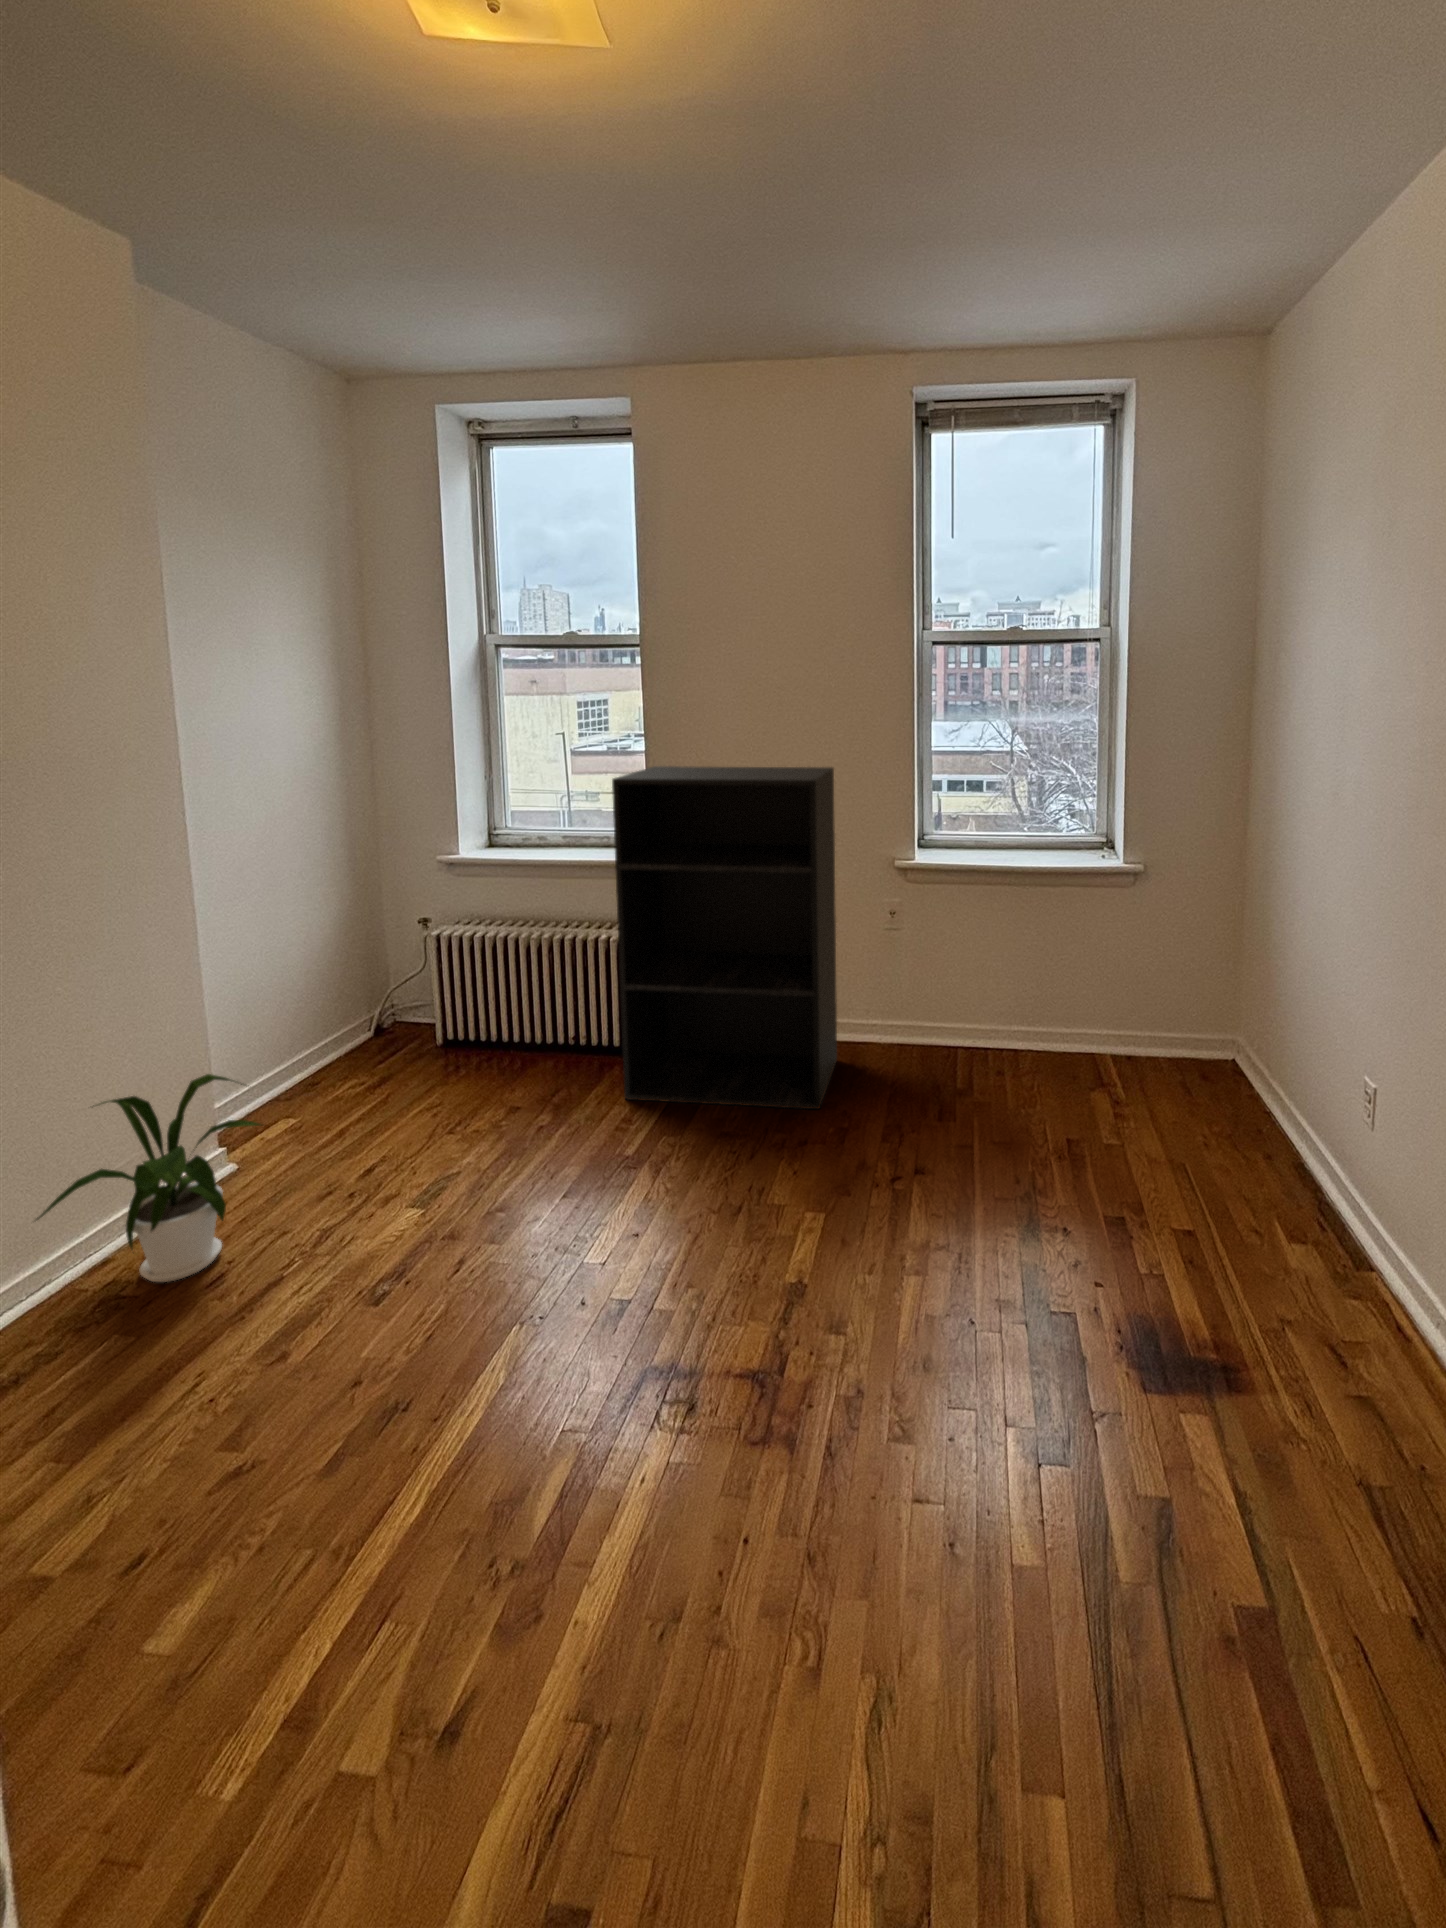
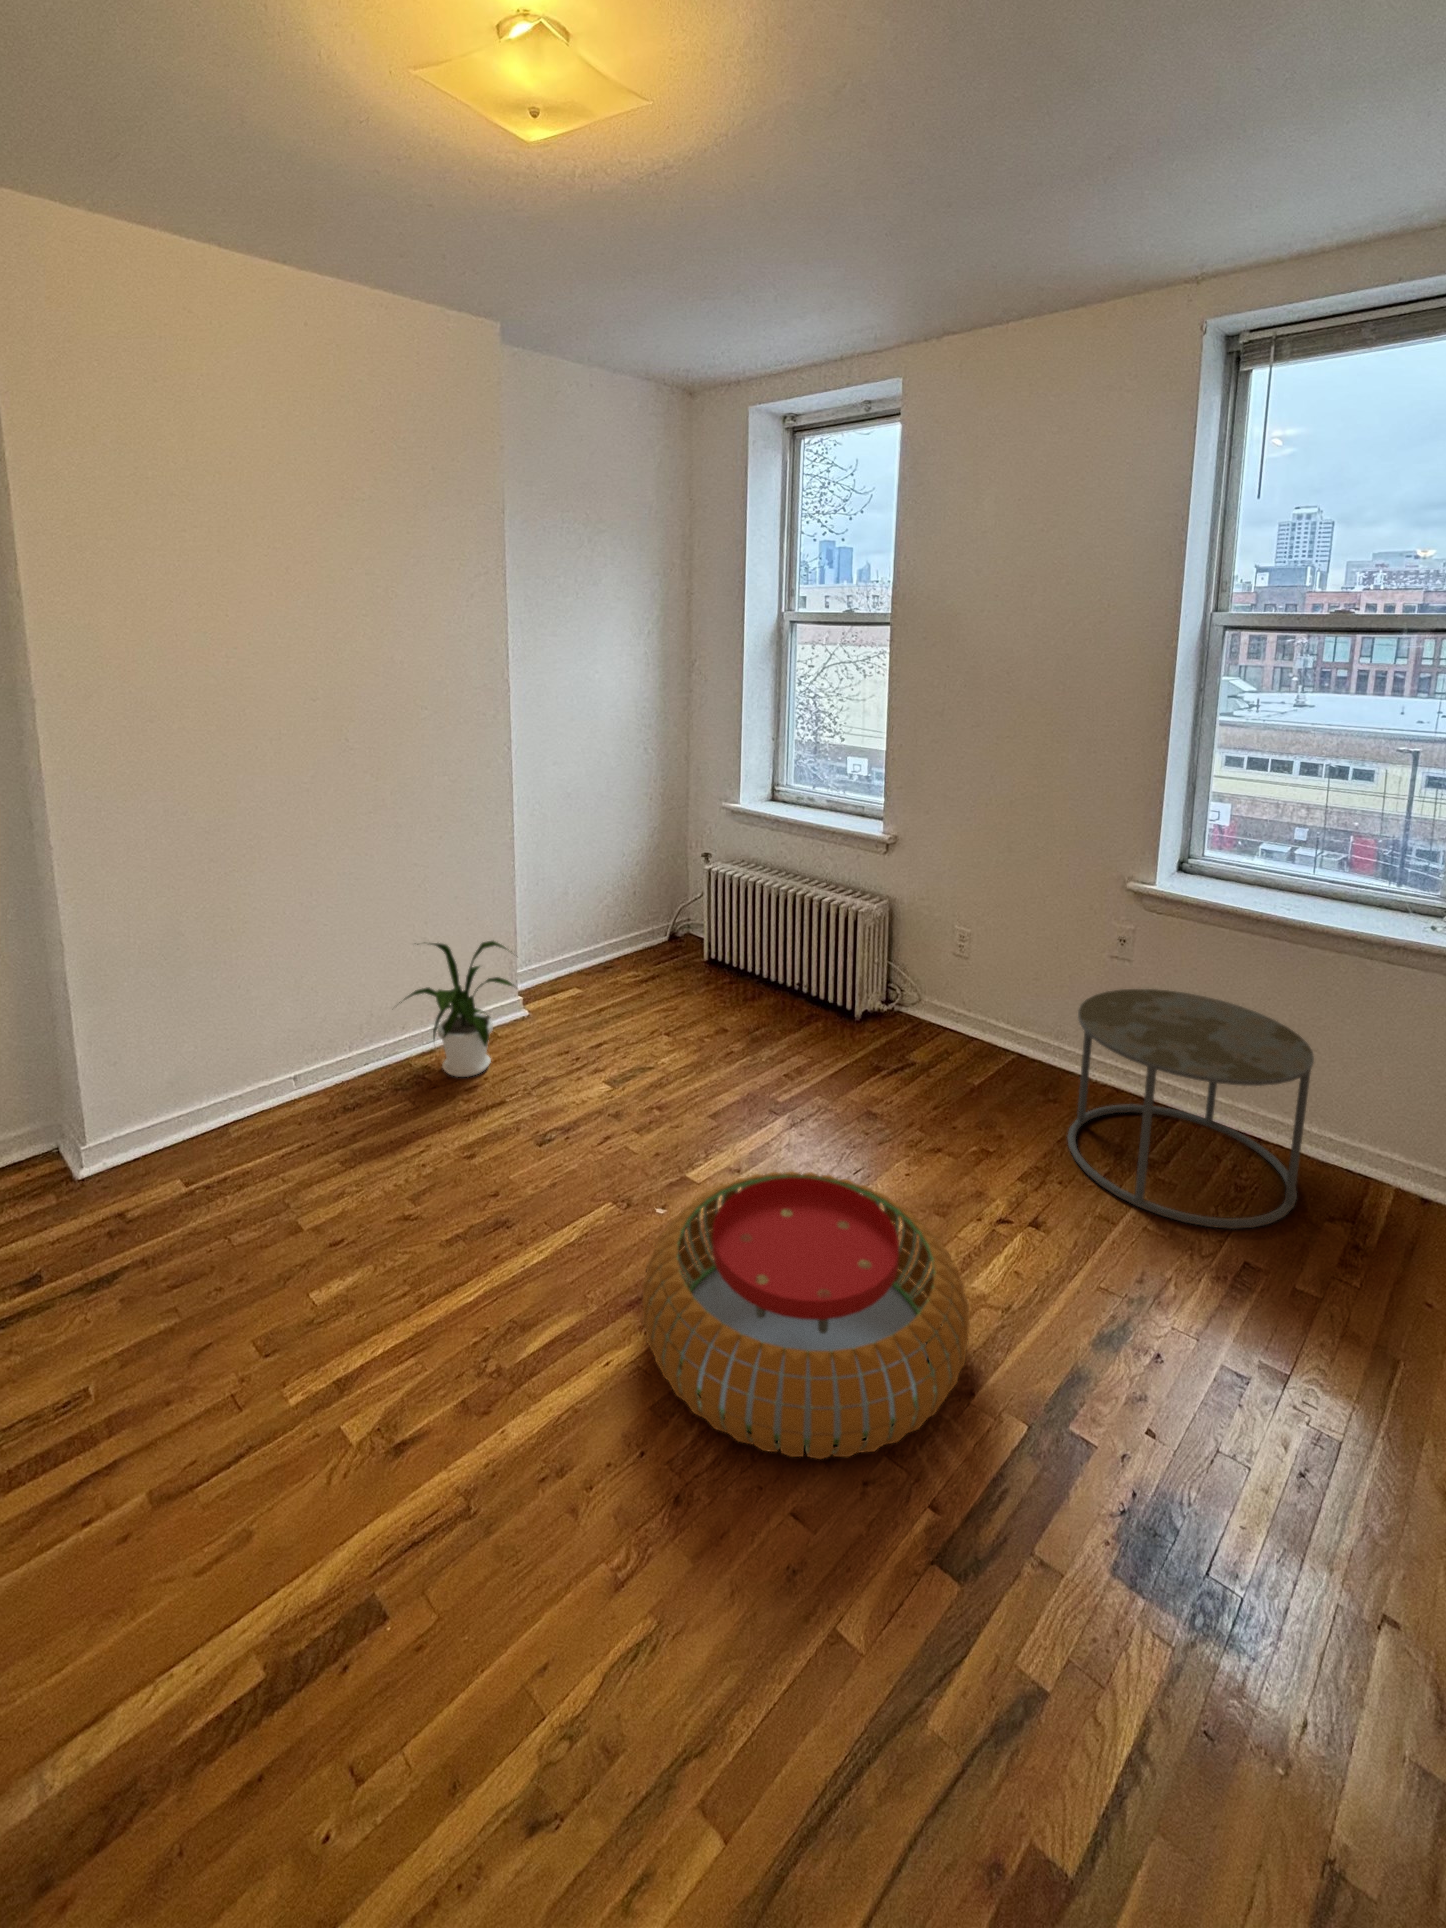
bookshelf: present [612,766,837,1109] -> none [808,746,1054,1122]
side table: none [892,945,1067,1128] -> present [1067,989,1314,1229]
pouf: none [641,1183,975,1468] -> present [642,1171,970,1459]

